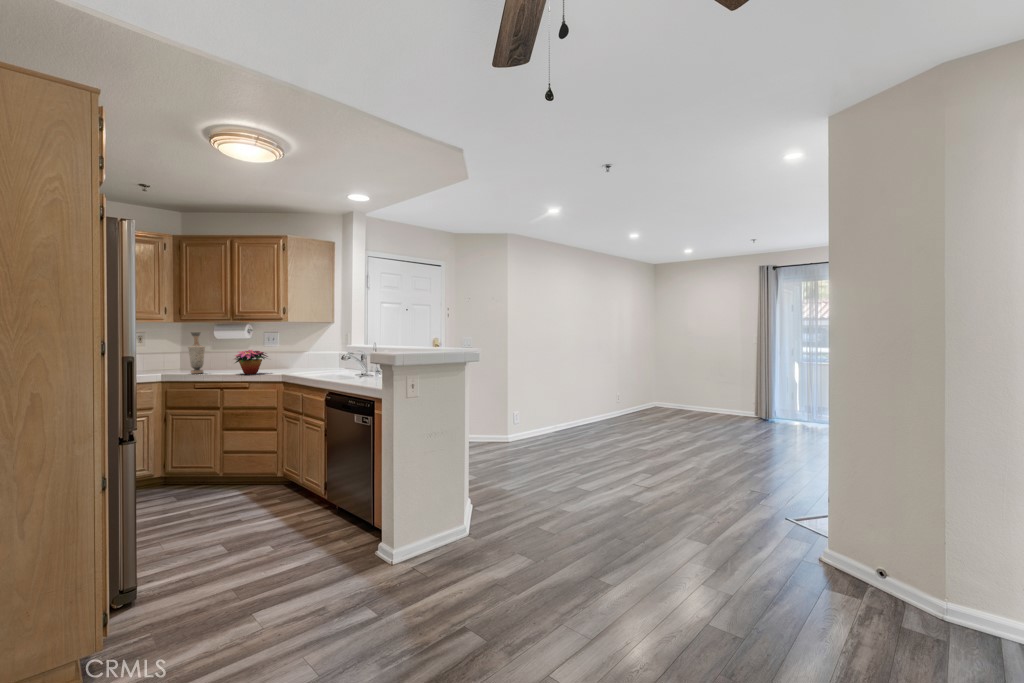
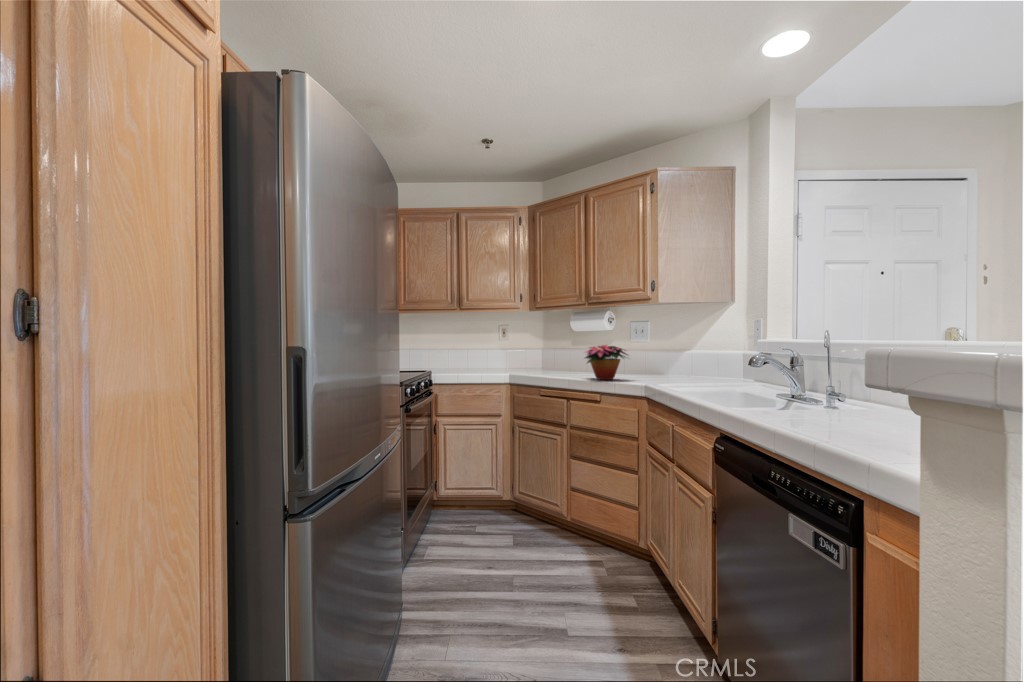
vase: present [188,332,205,374] -> none [538,322,556,375]

